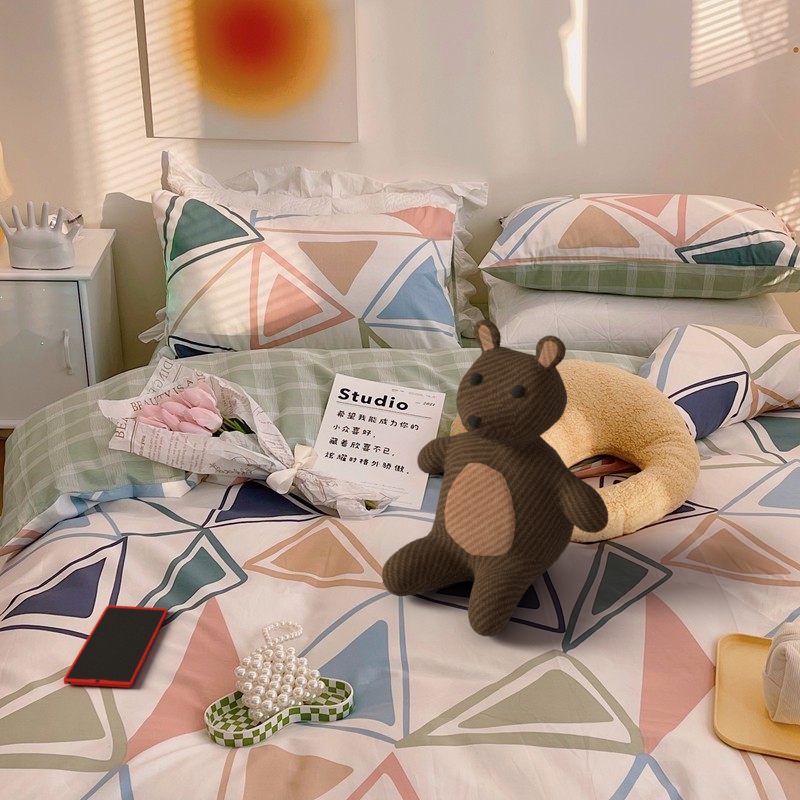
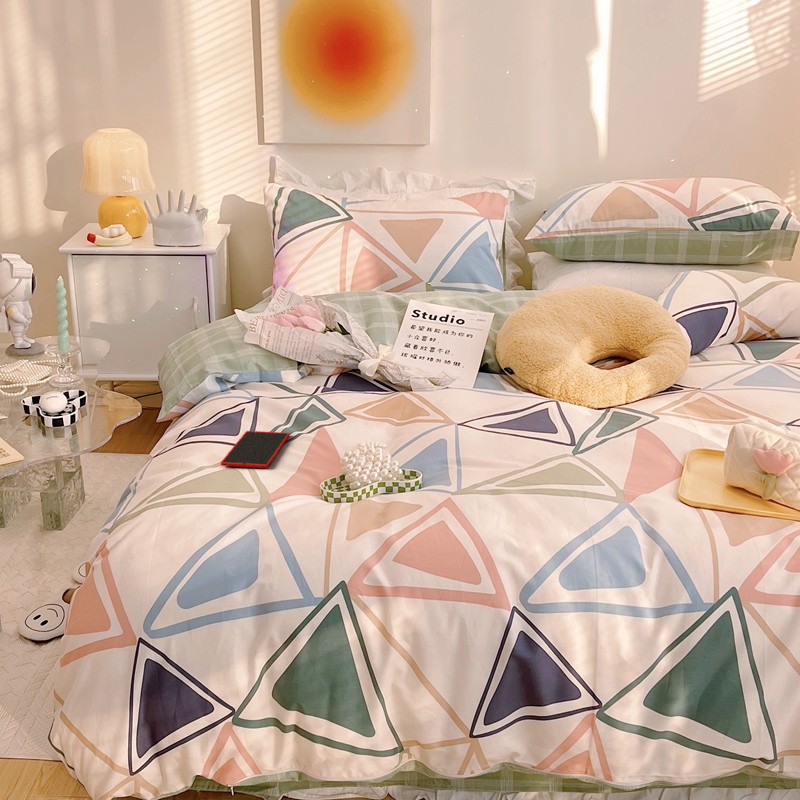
stuffed bear: present [382,319,608,637] -> none [444,224,609,446]

